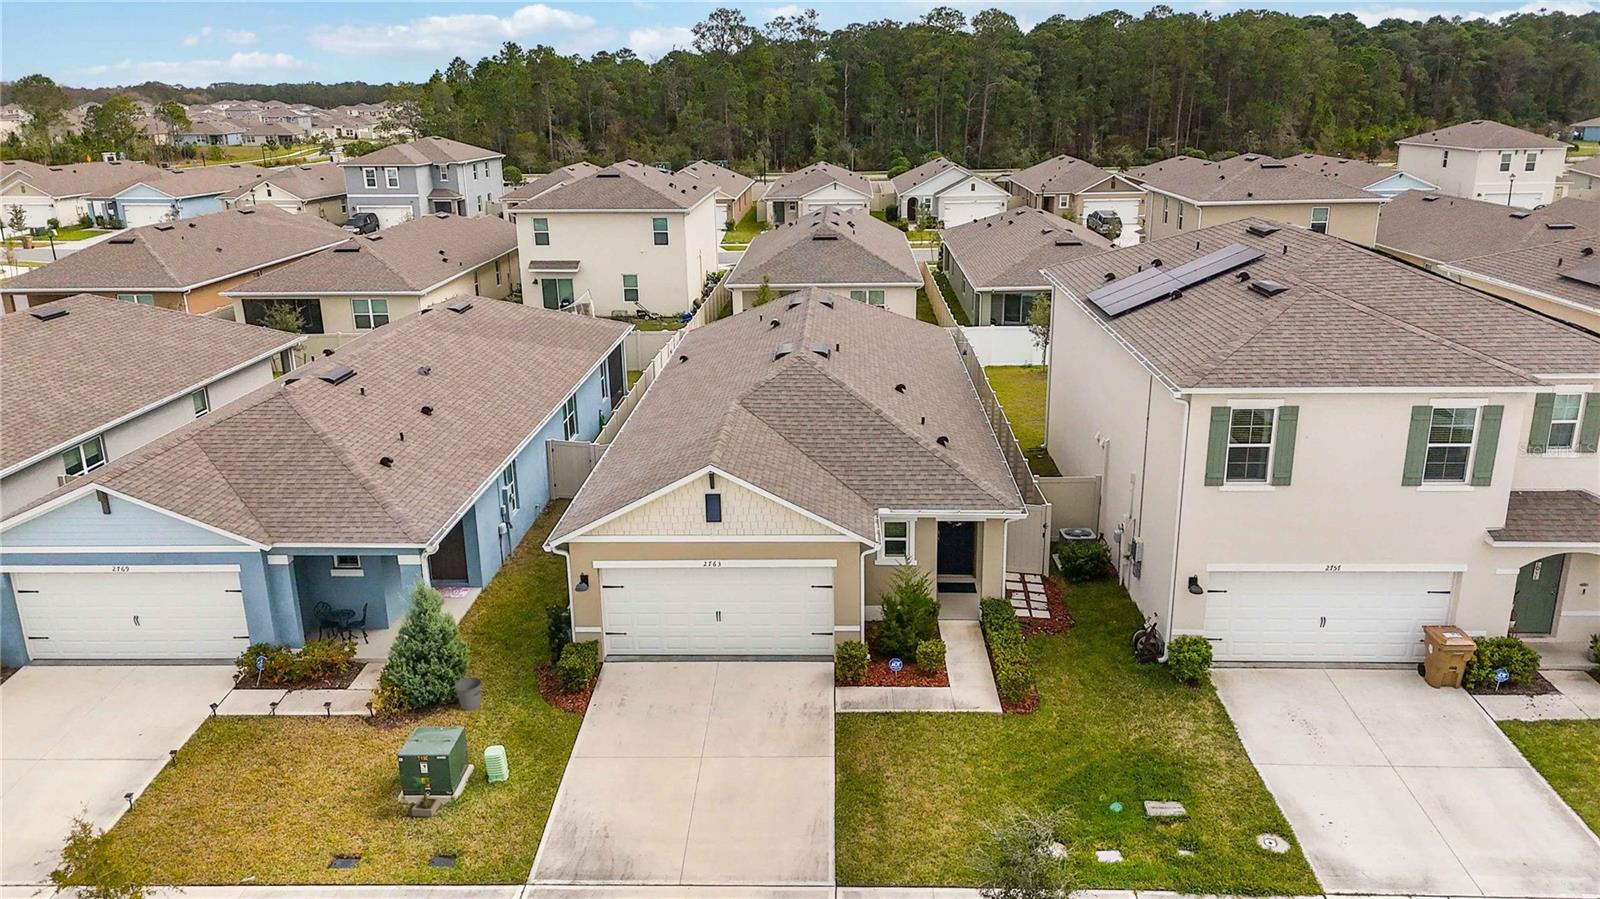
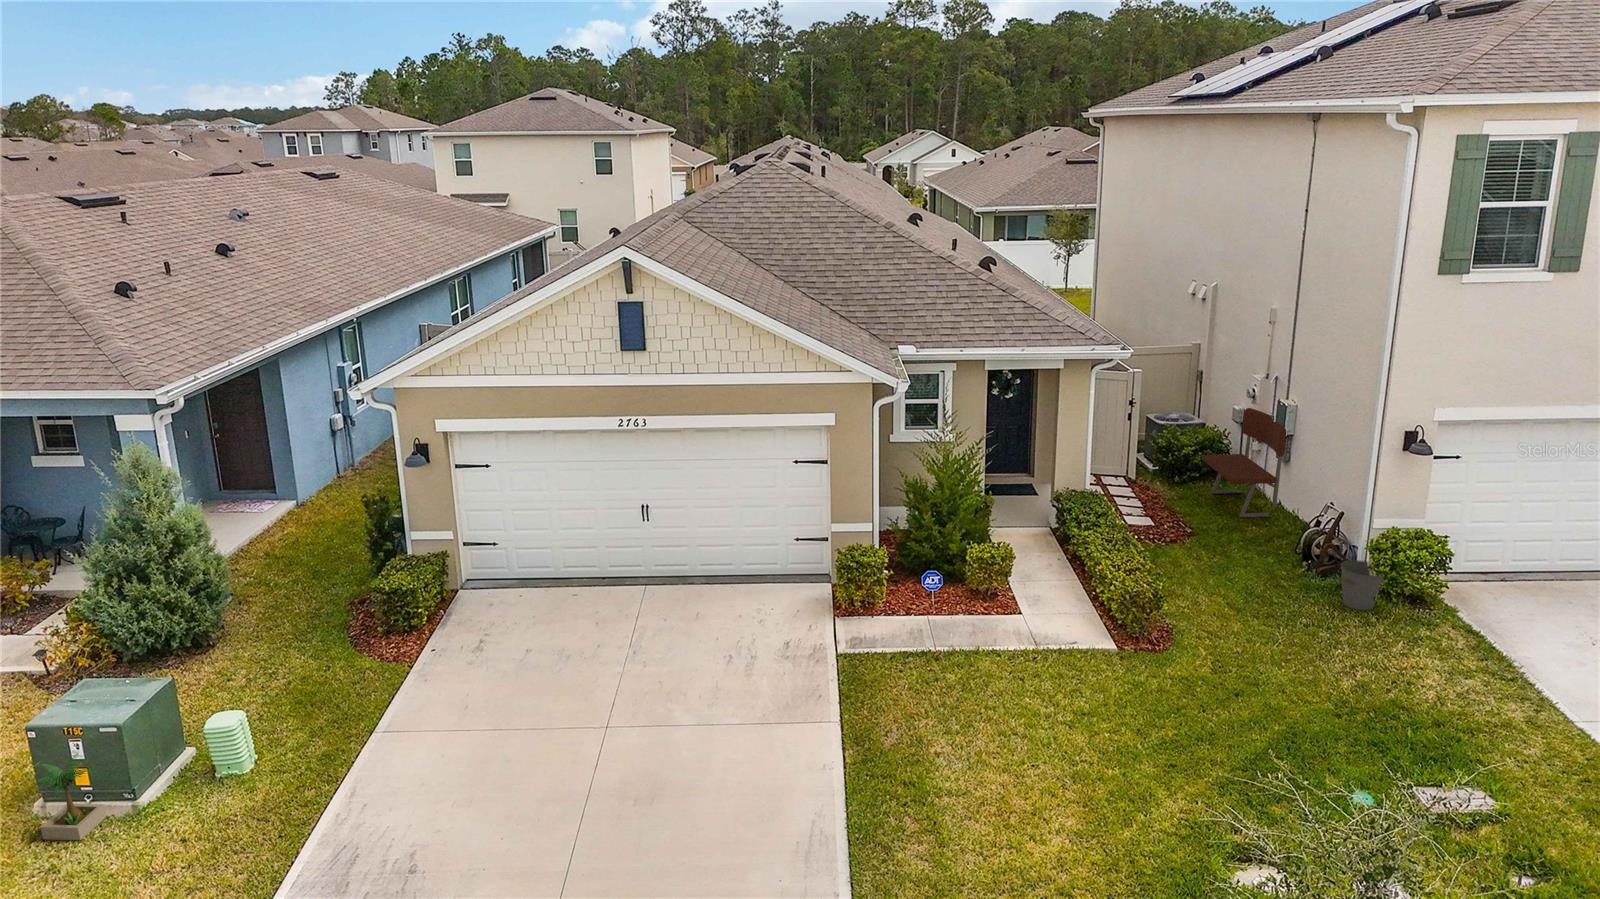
bench: none [1088,537,1137,613] -> present [1202,408,1286,518]
bucket: present [455,677,482,711] -> present [1341,560,1385,610]

